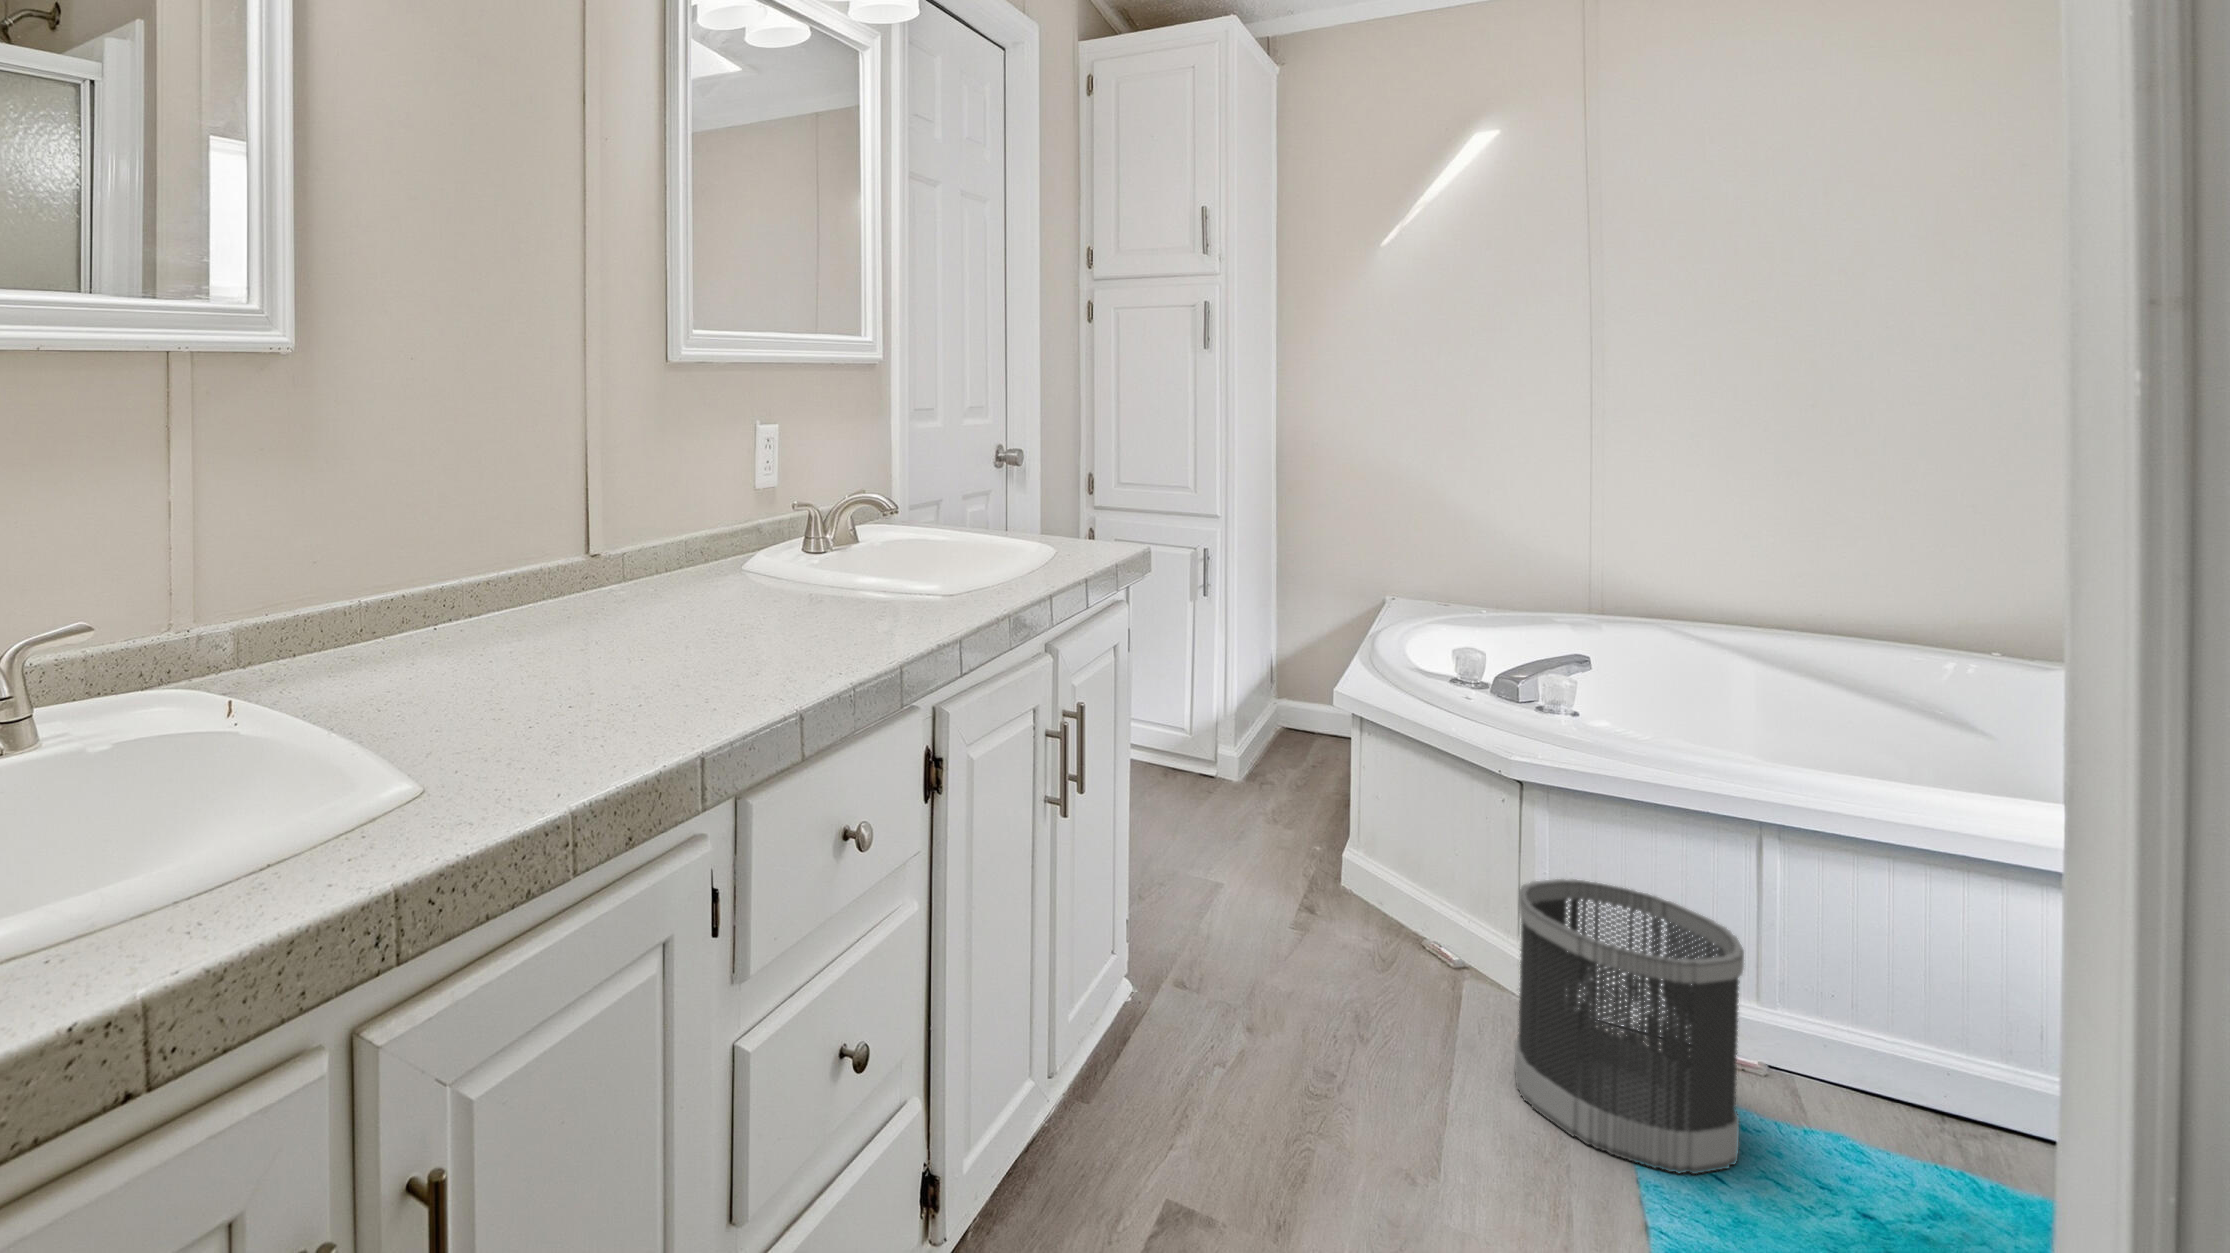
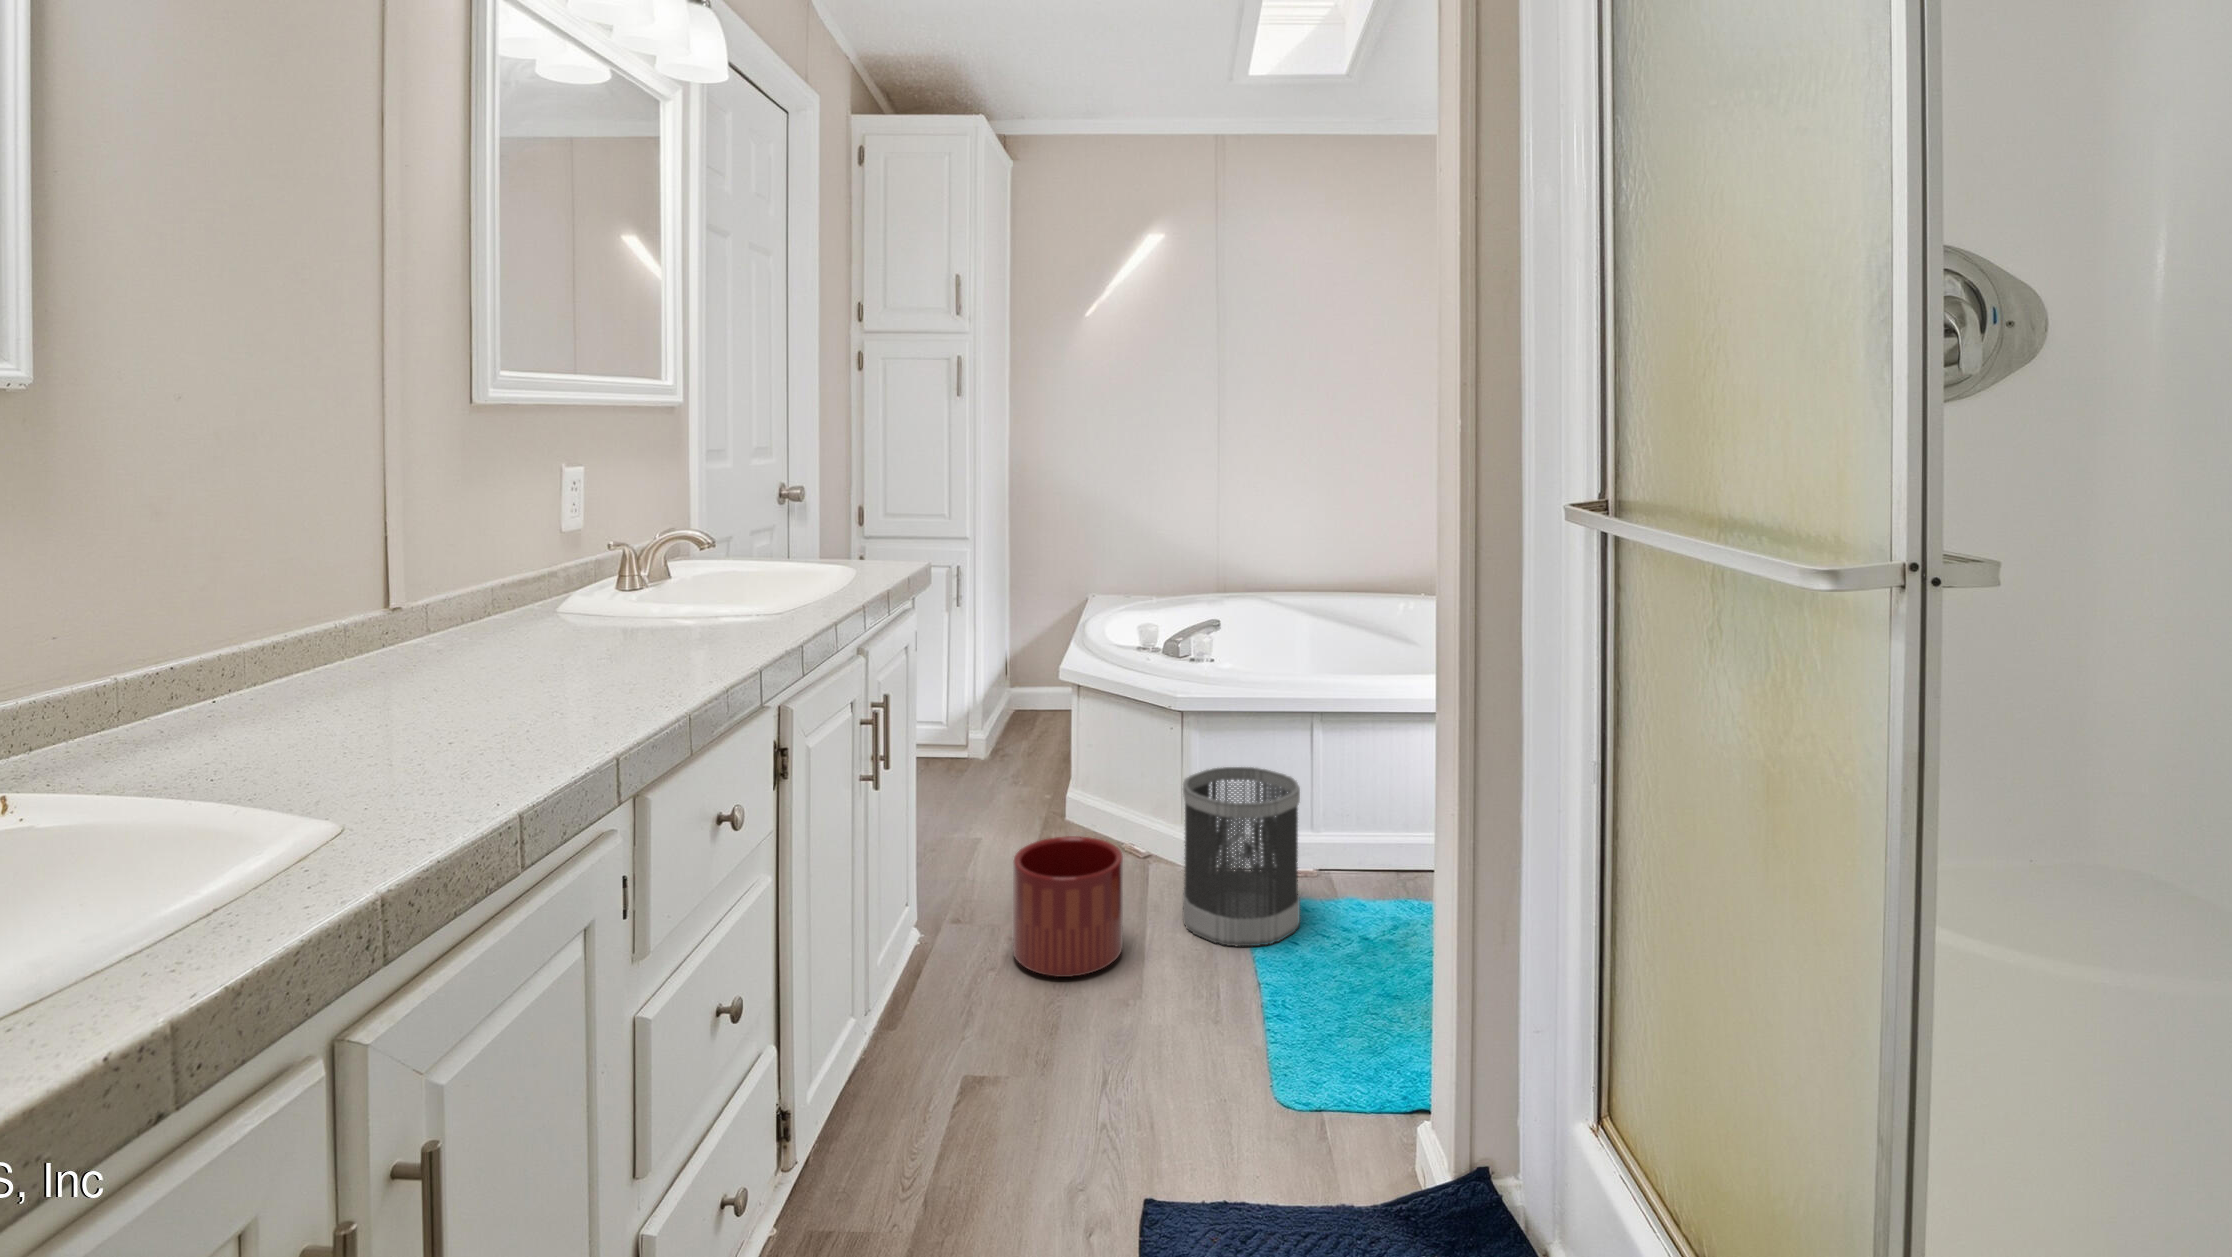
planter: none [1250,913,1415,1111] -> present [1012,836,1123,977]

